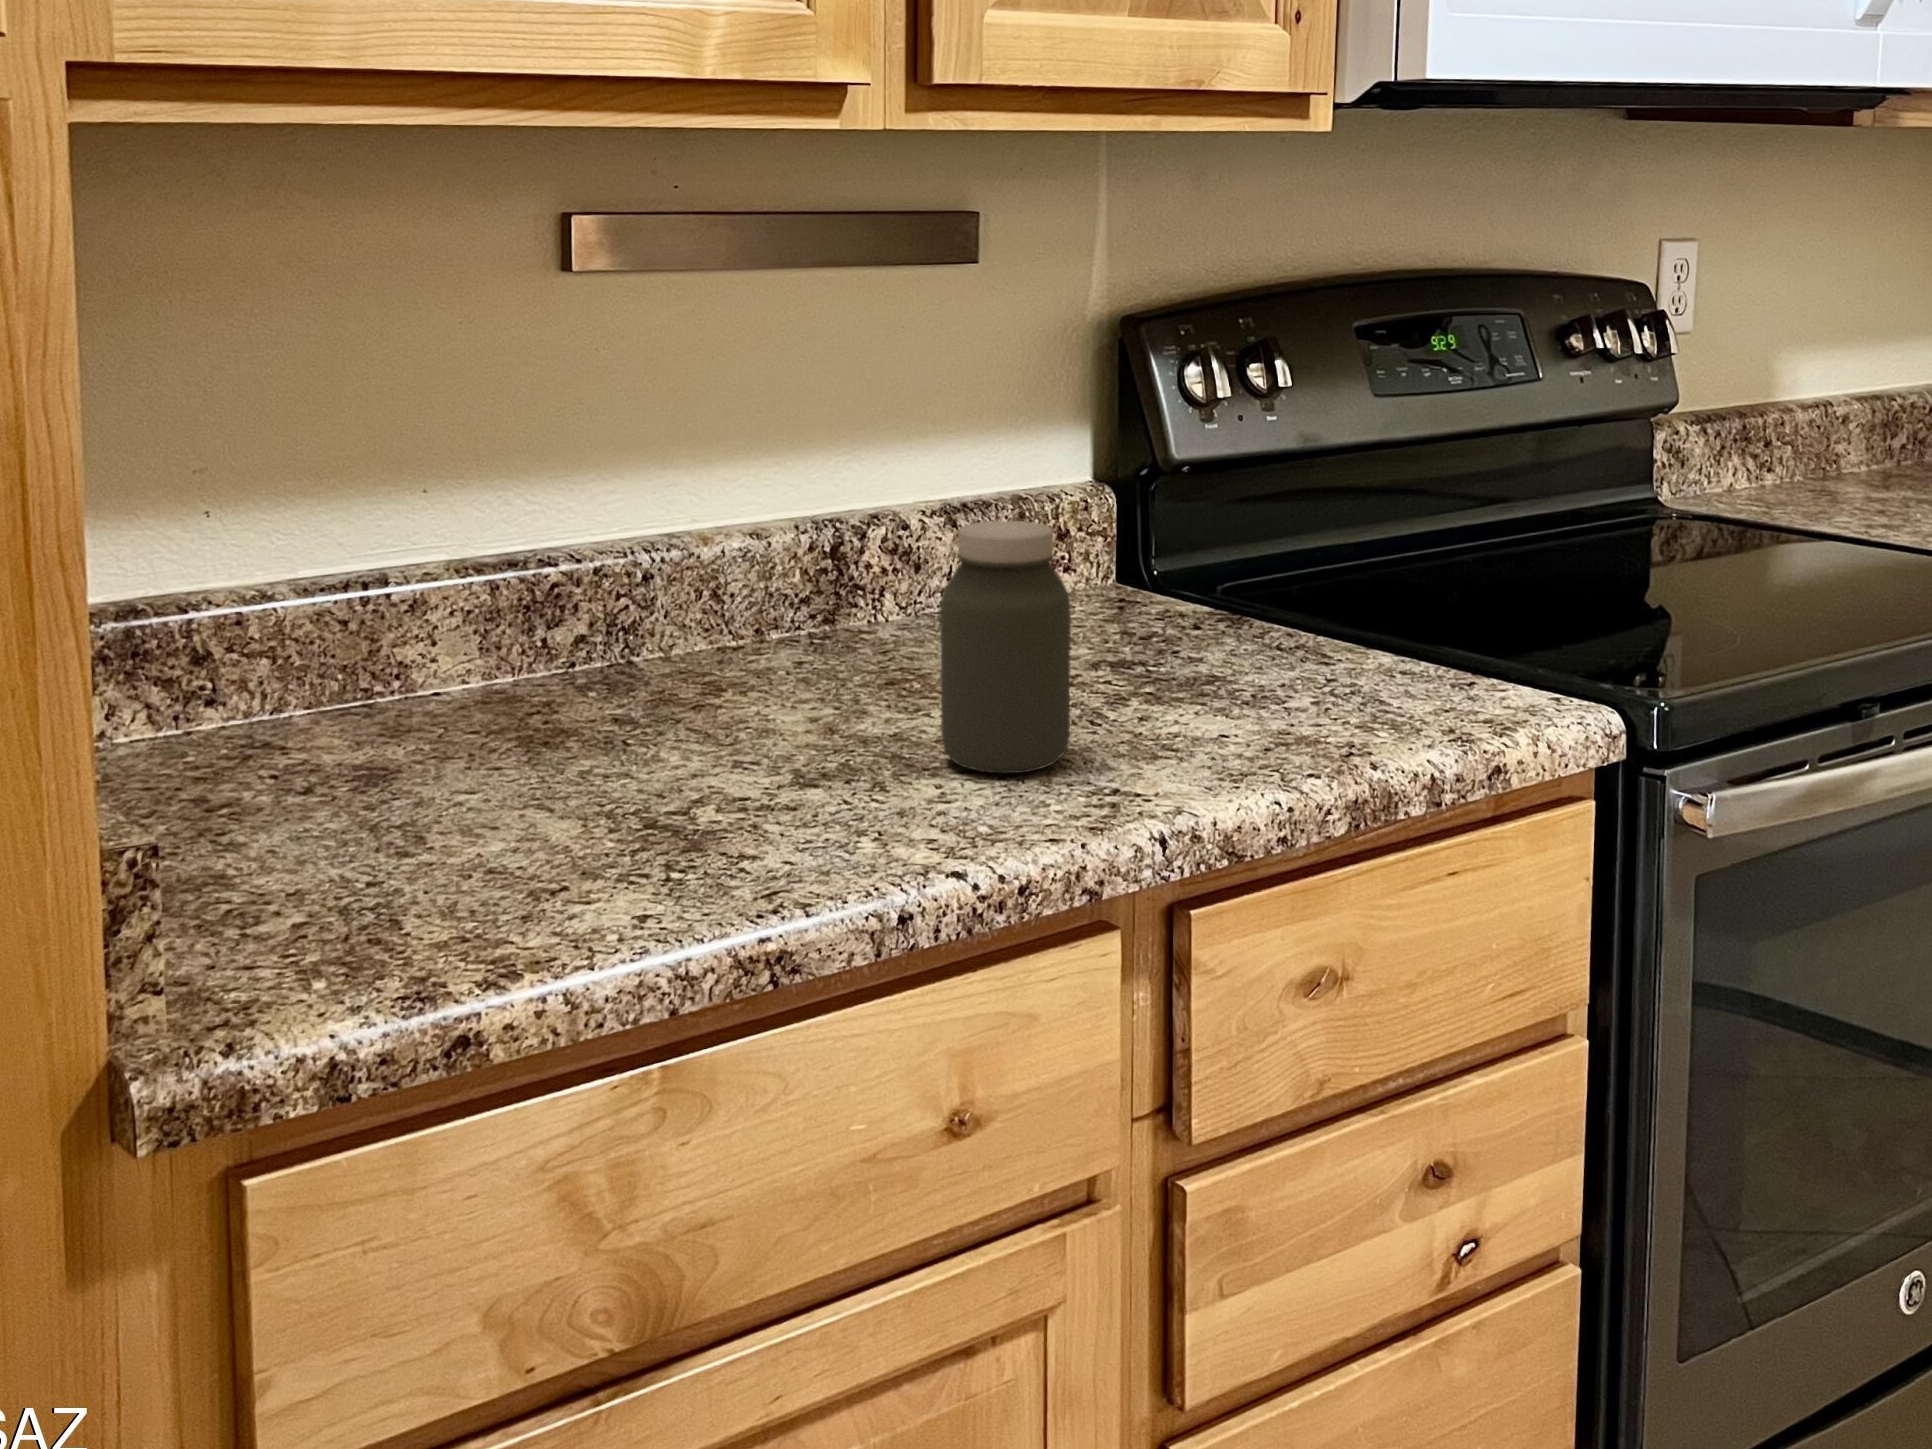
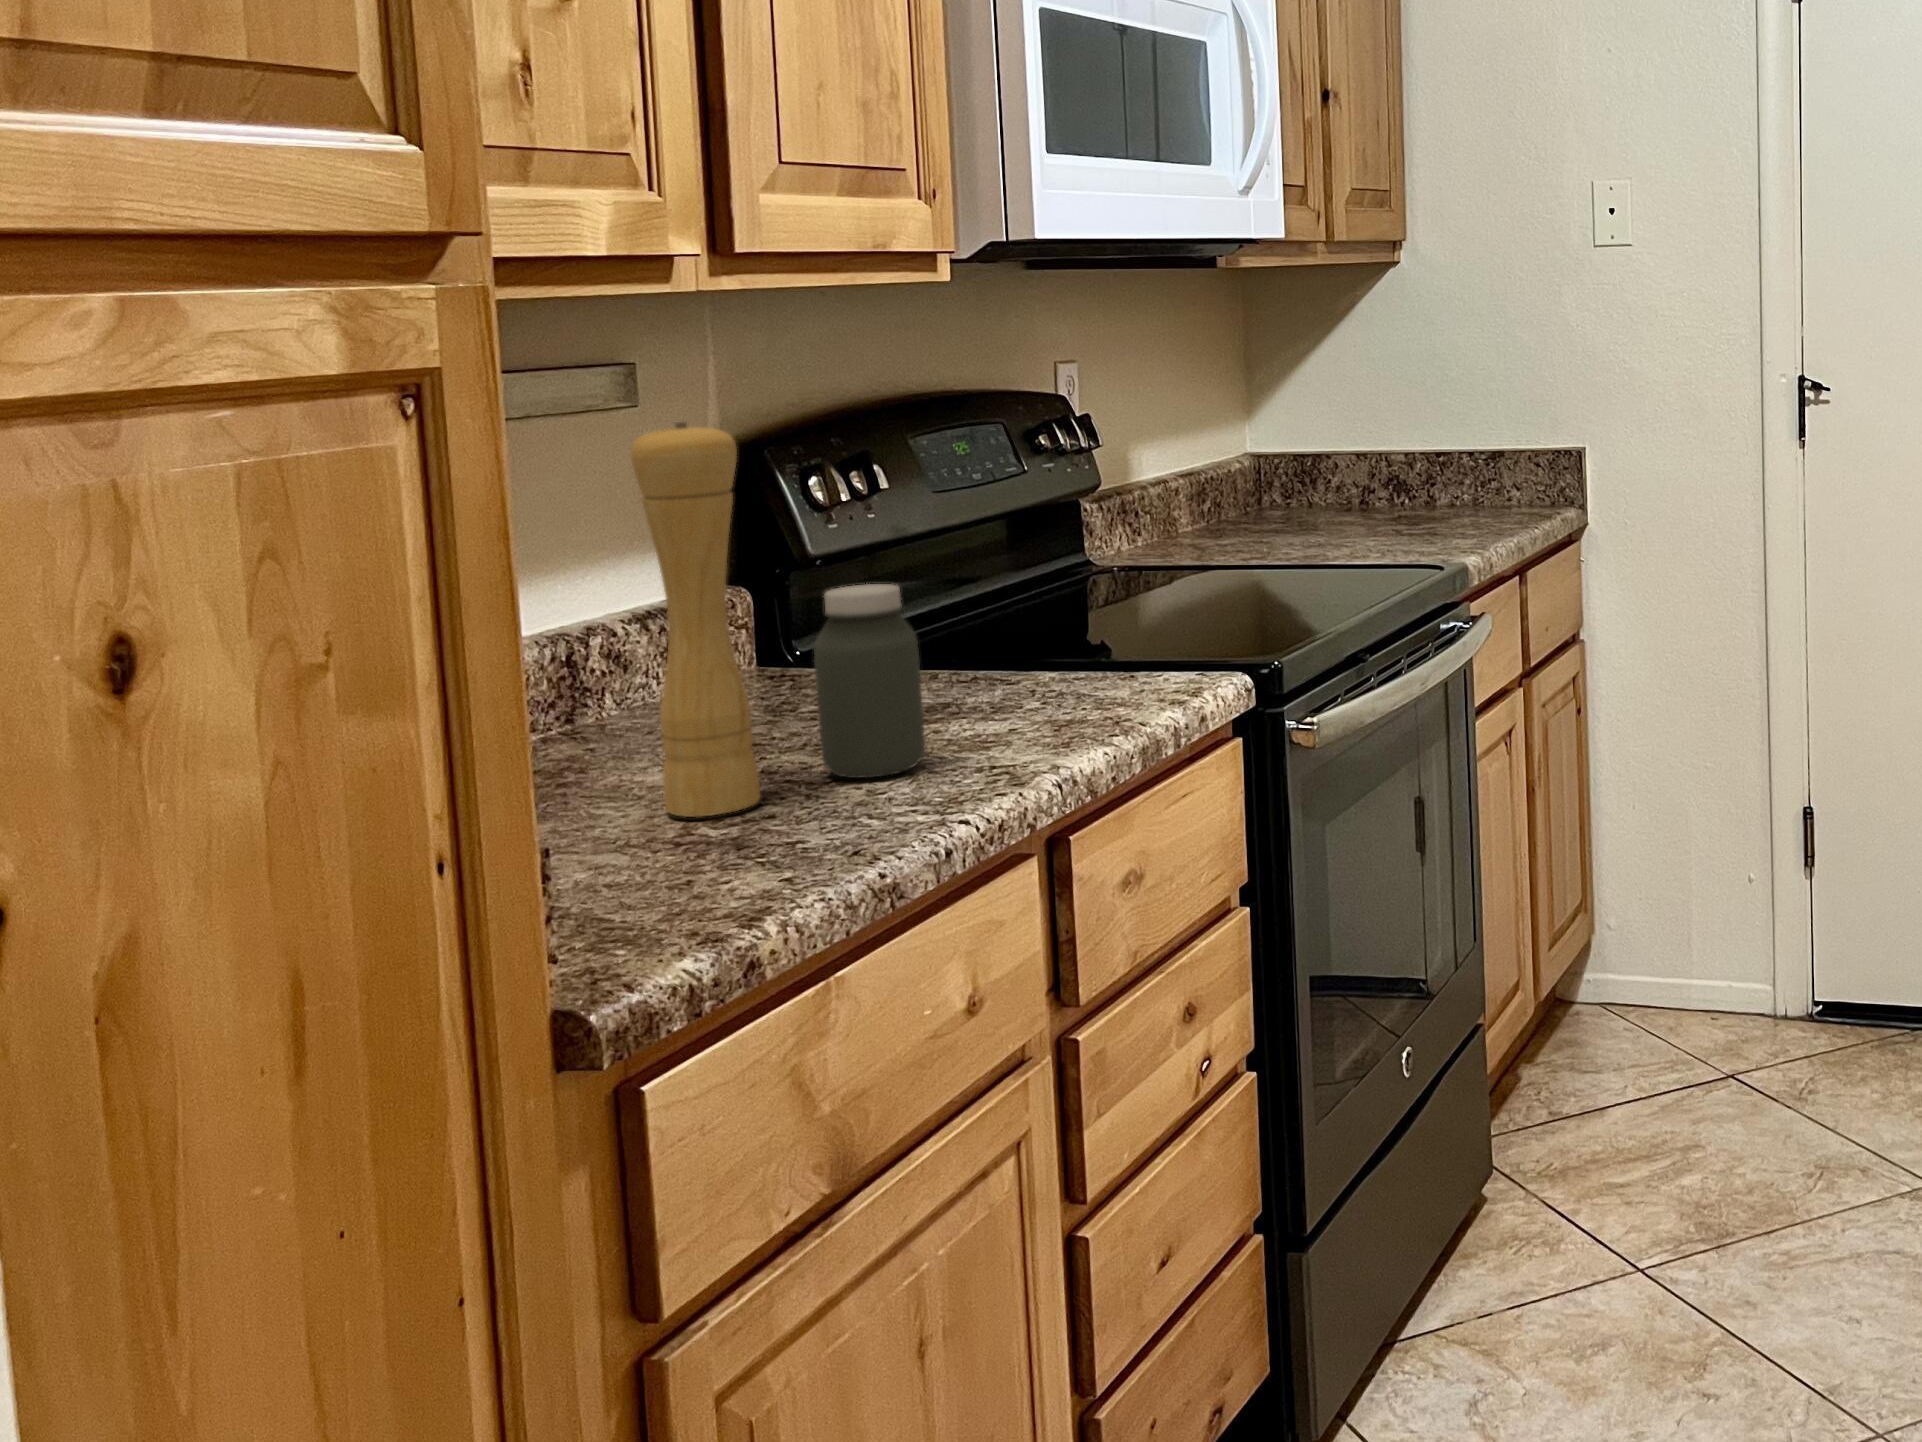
pepper mill: none [711,293,836,785] -> present [631,421,760,817]

